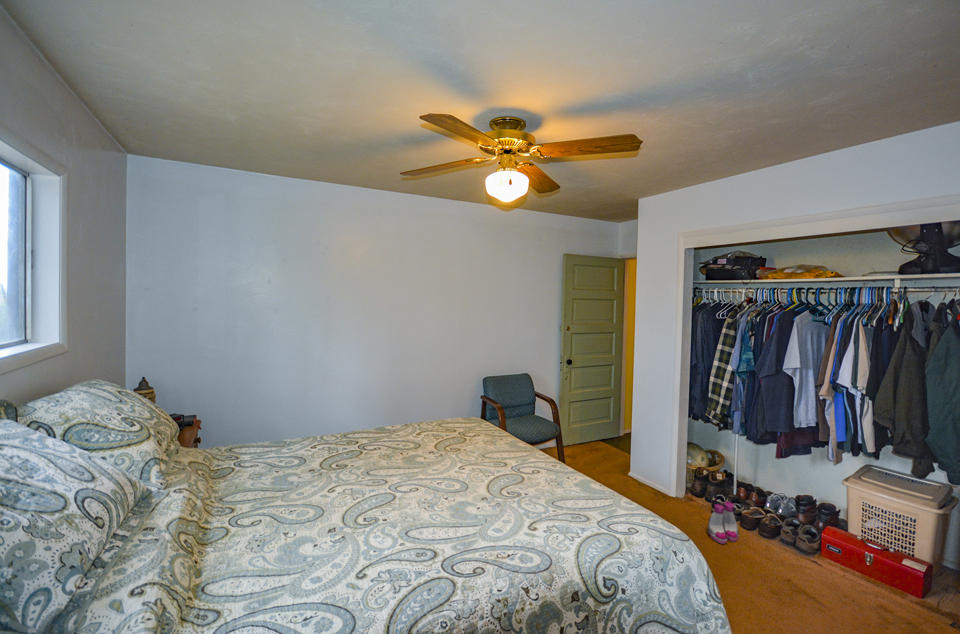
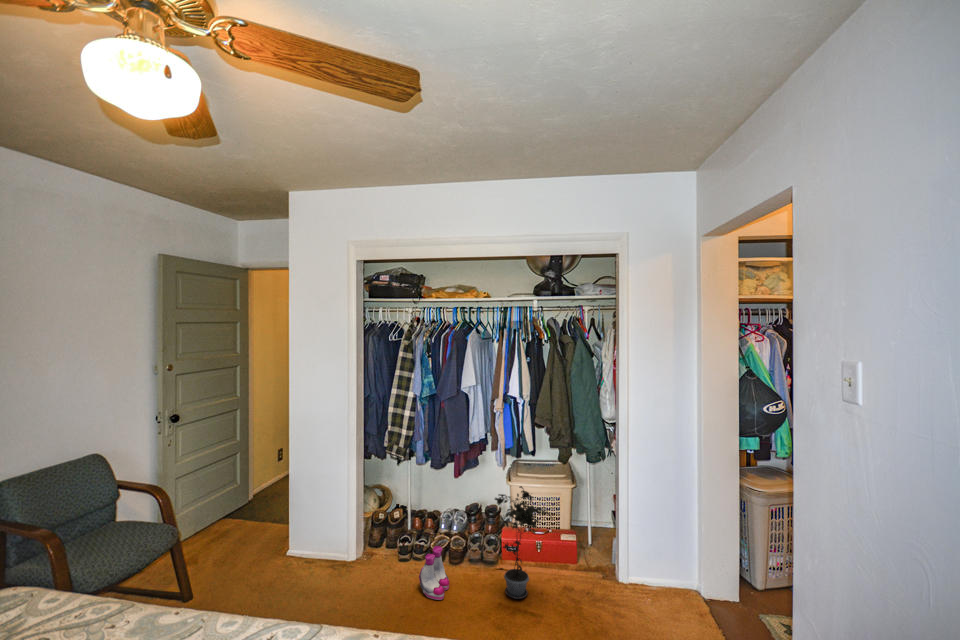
potted plant: none [781,472,843,582] -> present [495,486,550,599]

